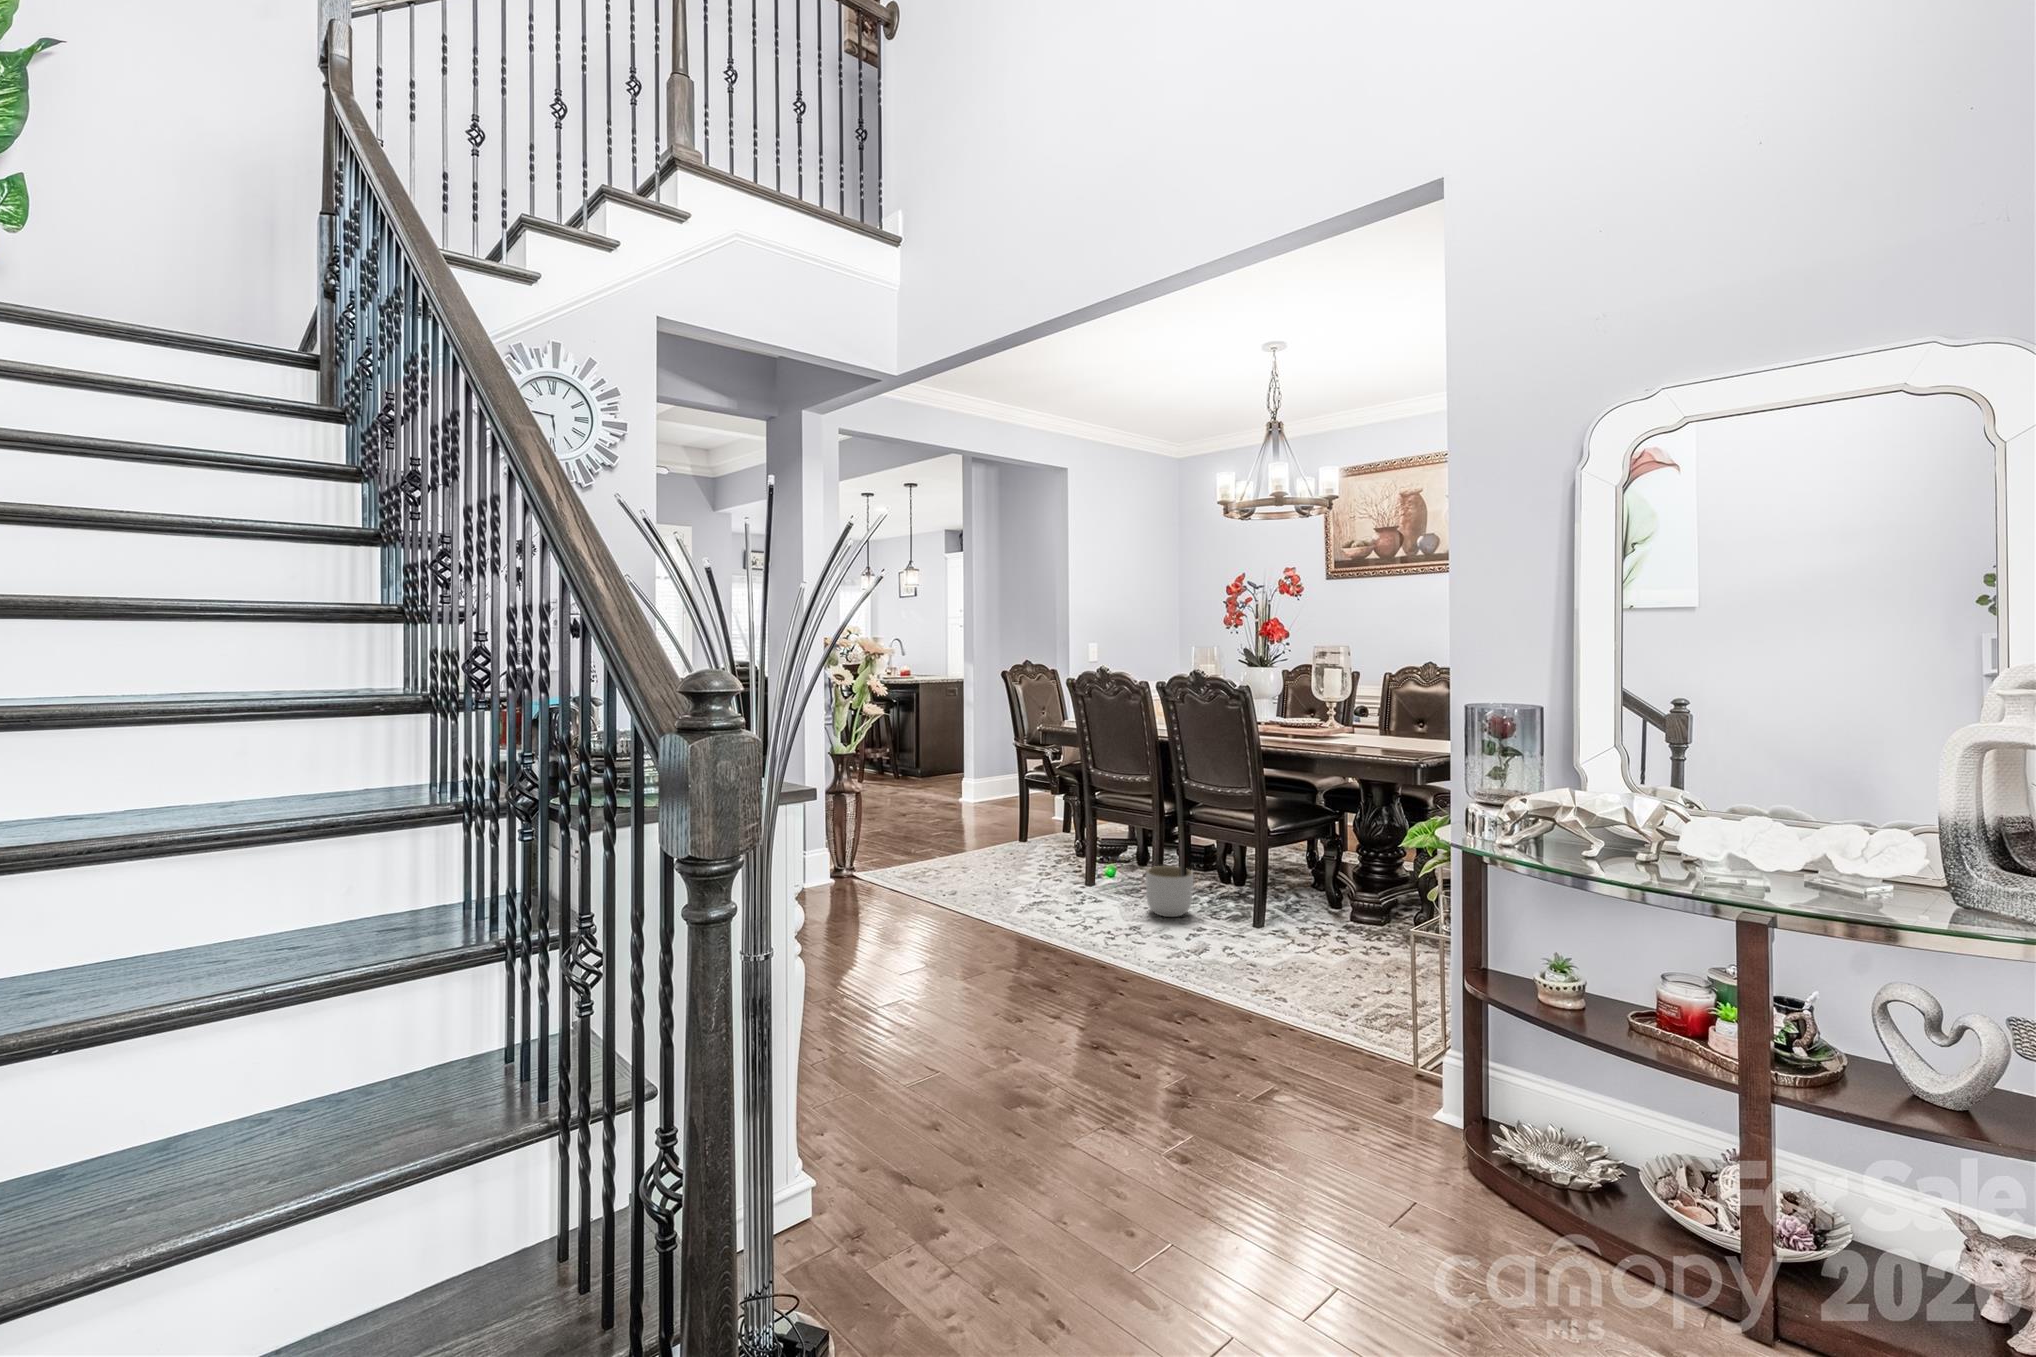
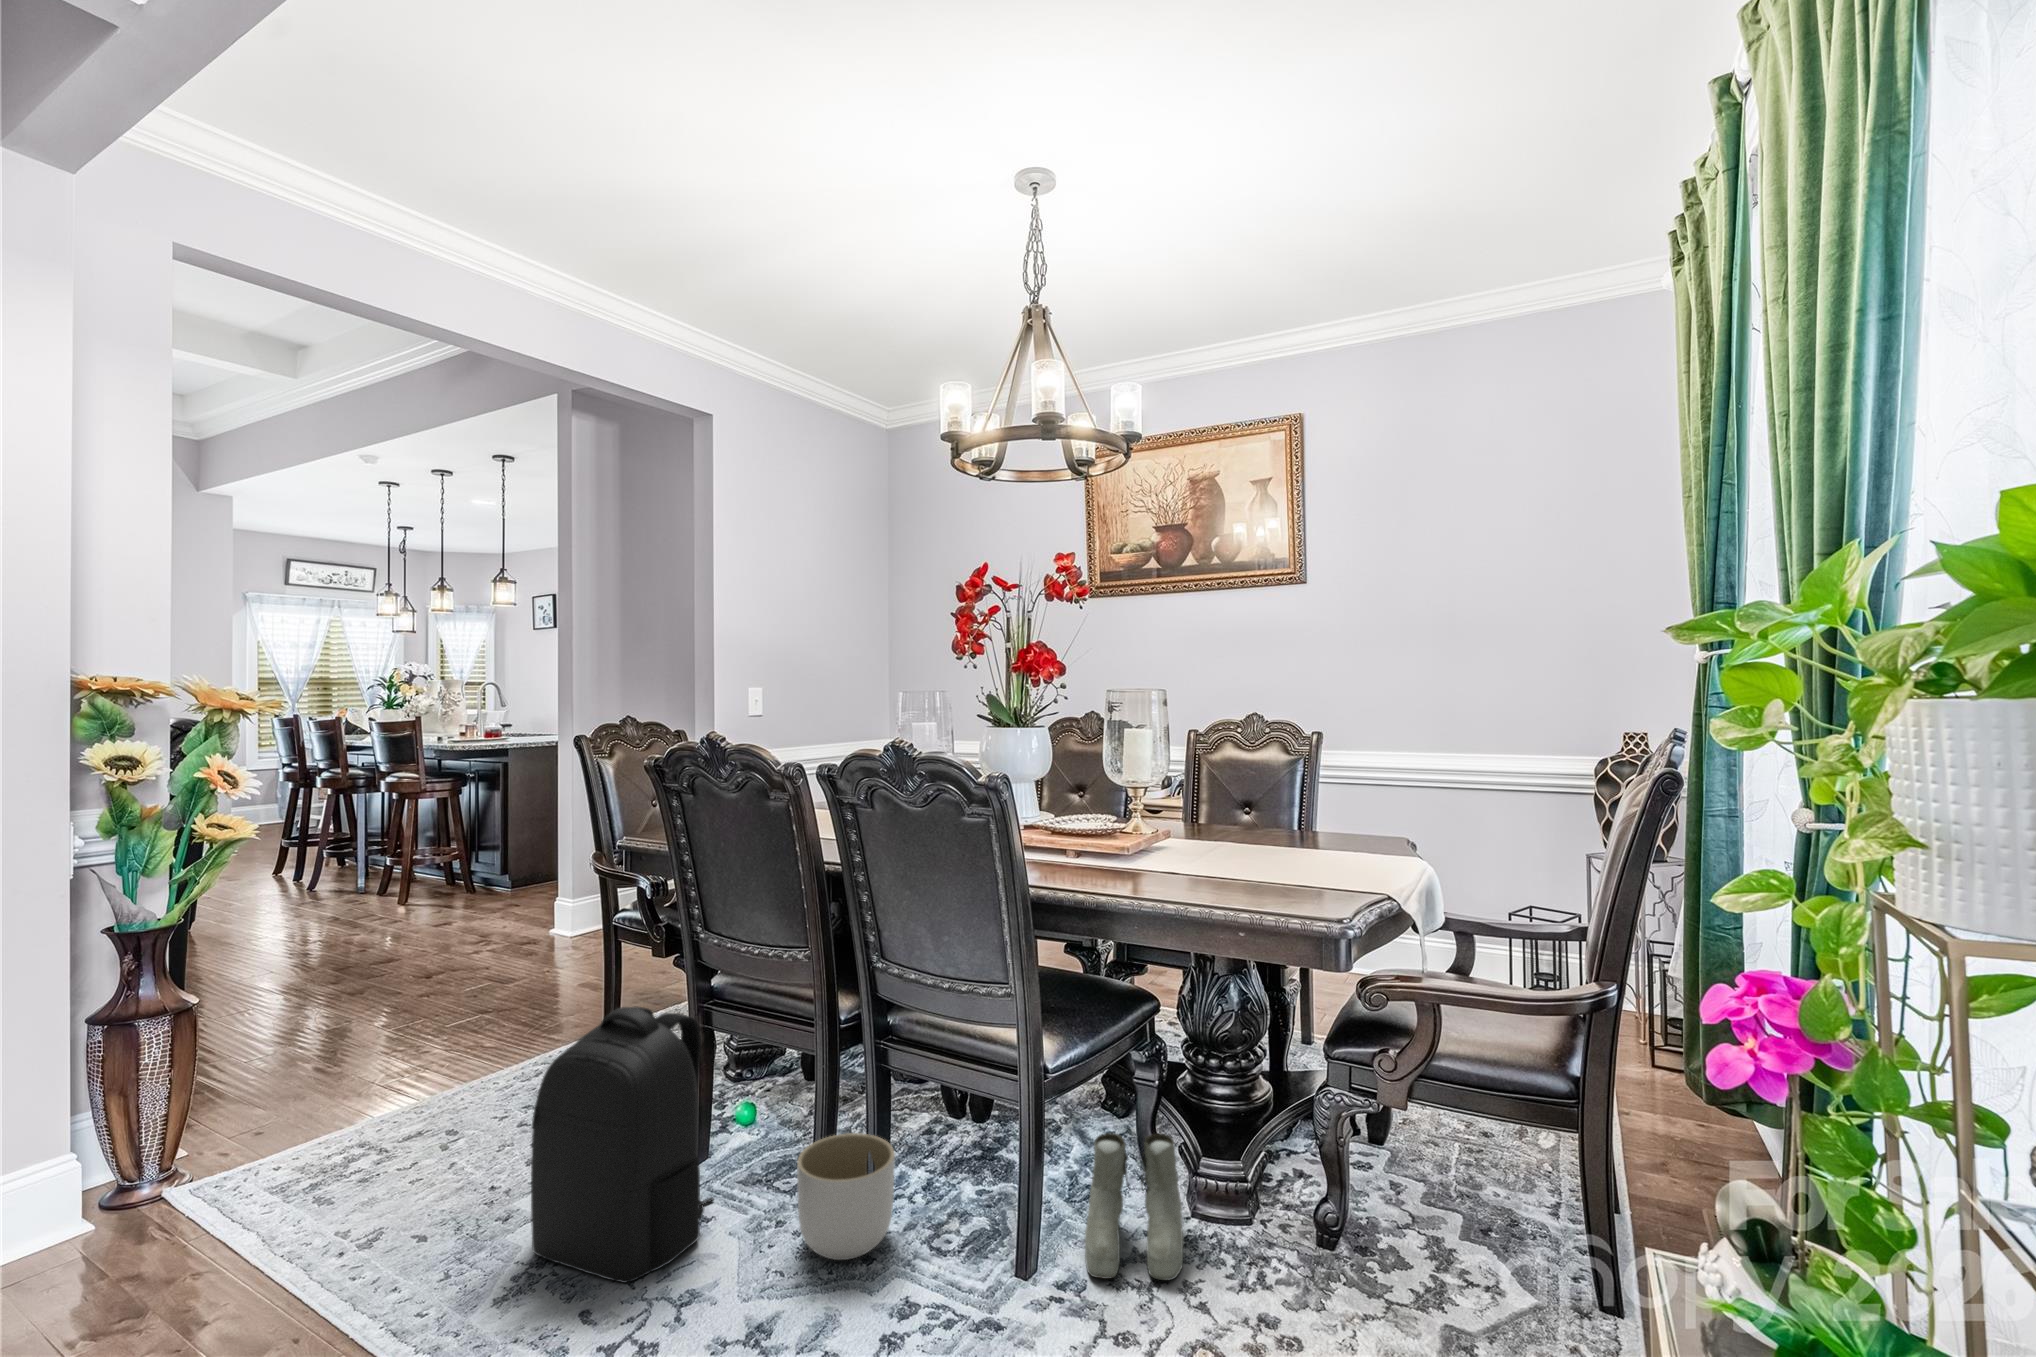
backpack: none [1025,796,1102,914] -> present [531,1006,714,1283]
boots: none [1289,873,1341,935] -> present [1085,1133,1183,1280]

